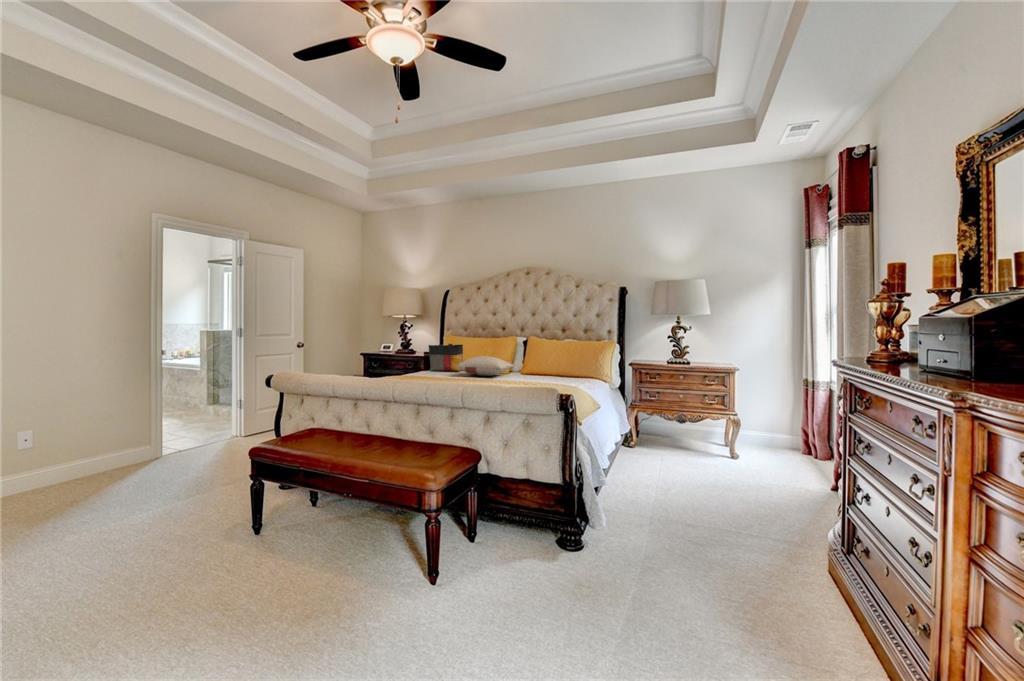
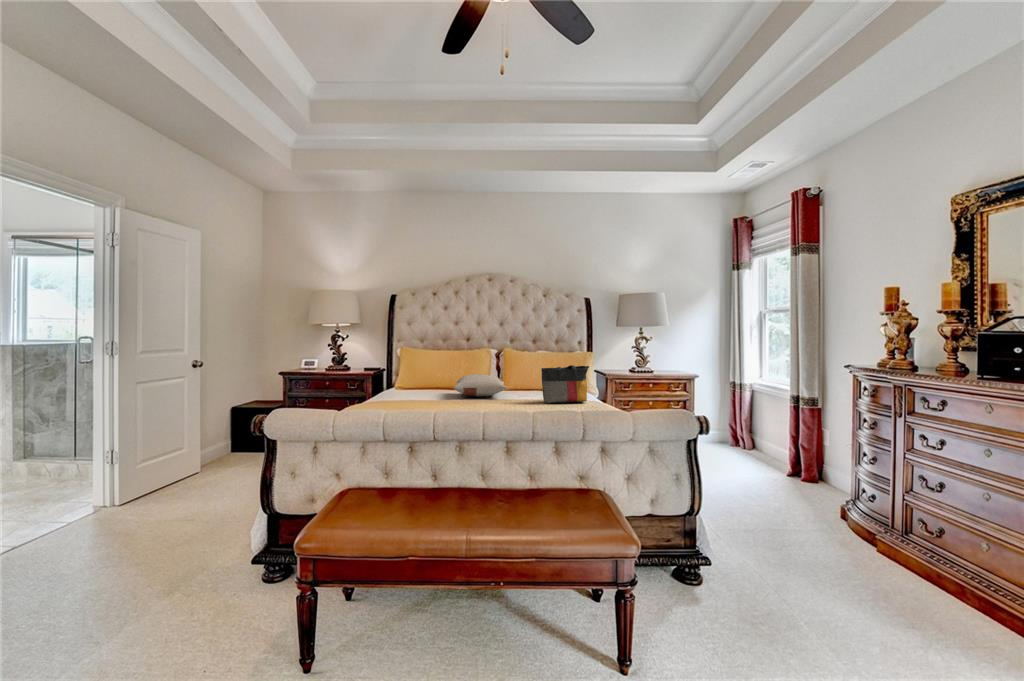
tote bag: present [429,344,463,371] -> present [541,365,589,403]

